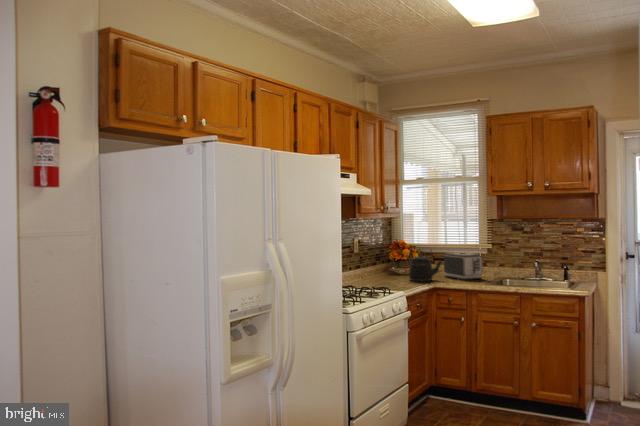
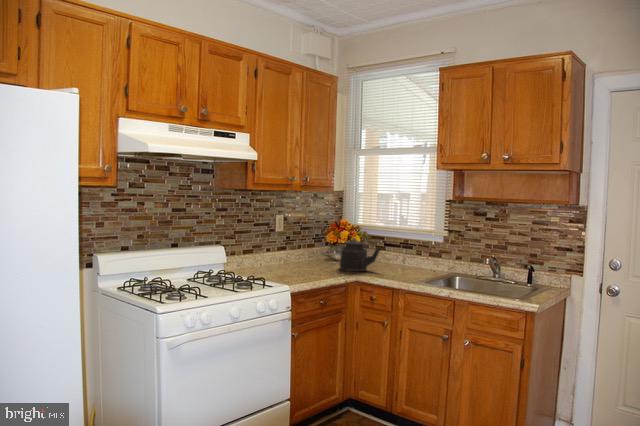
toaster: present [444,253,483,280] -> none [393,239,434,273]

